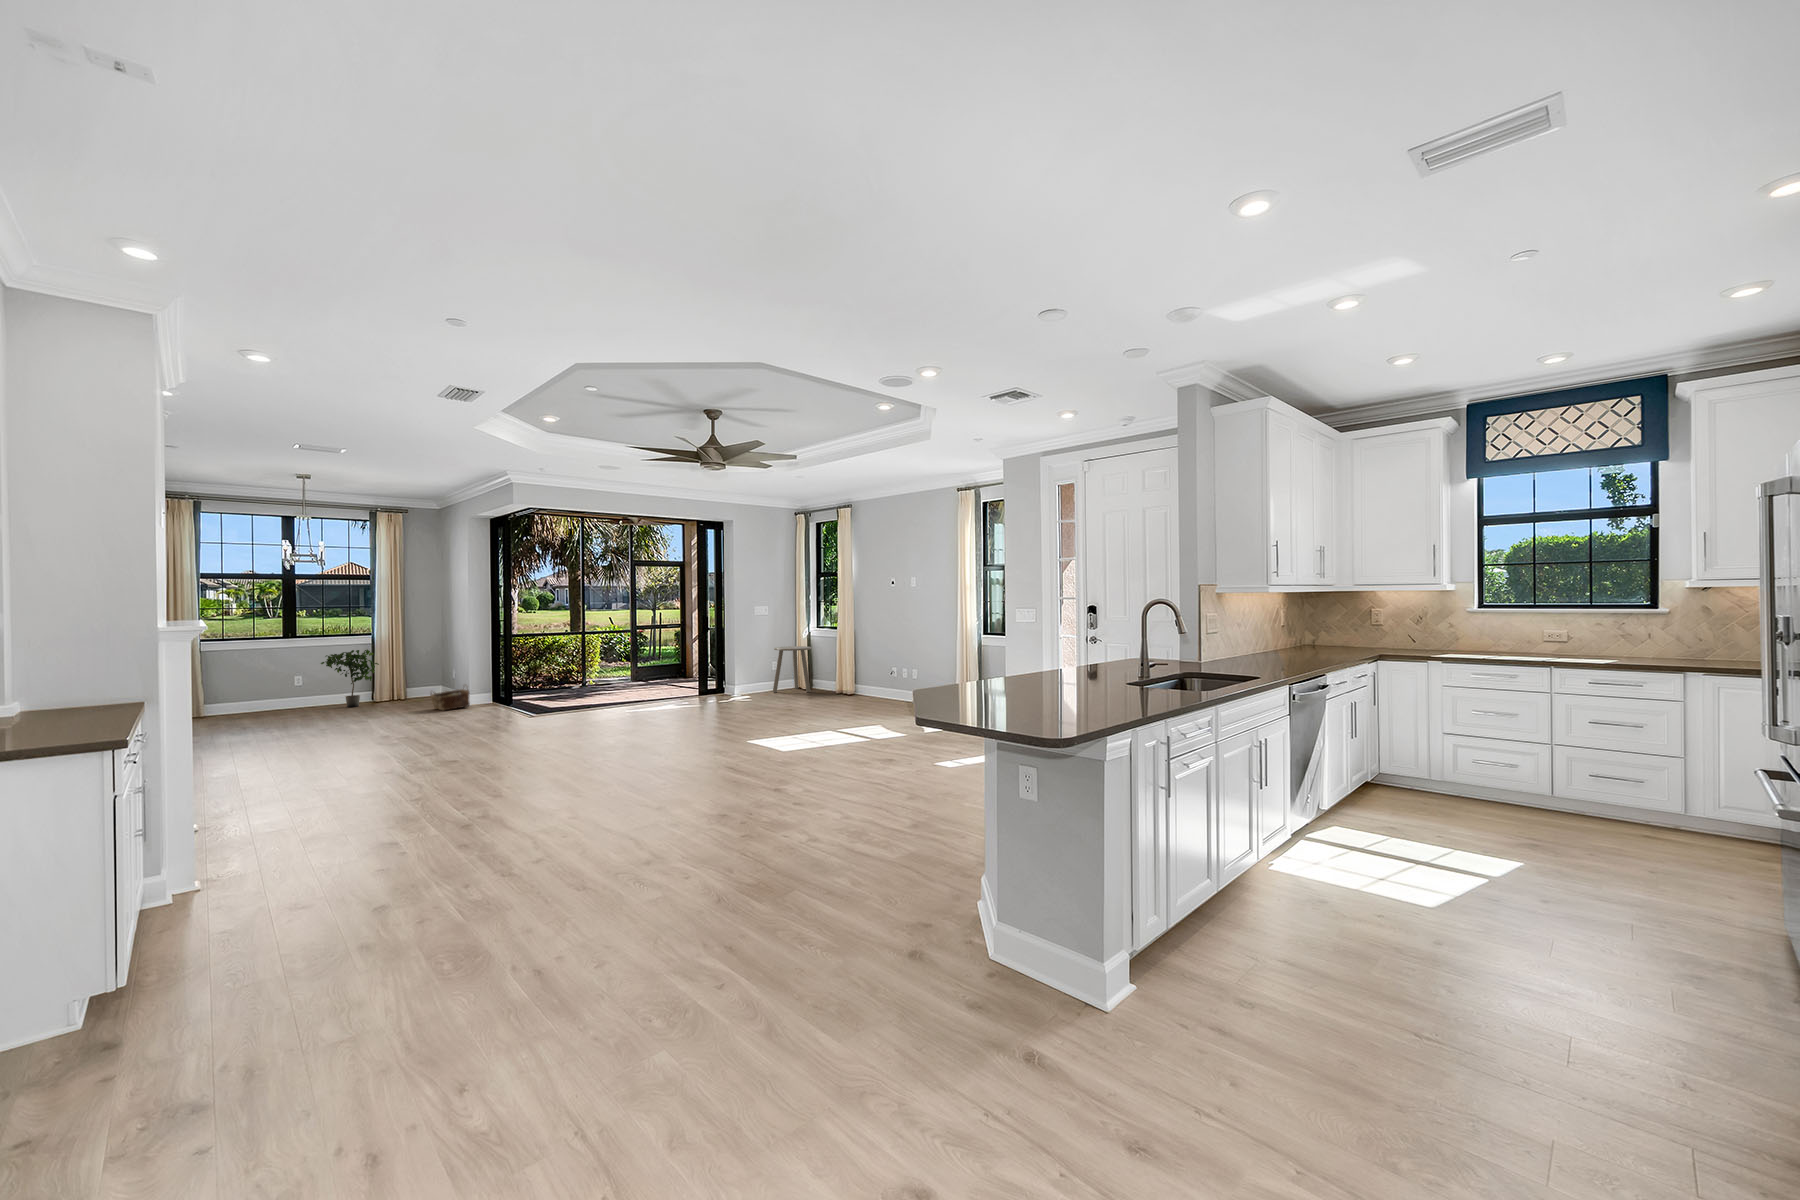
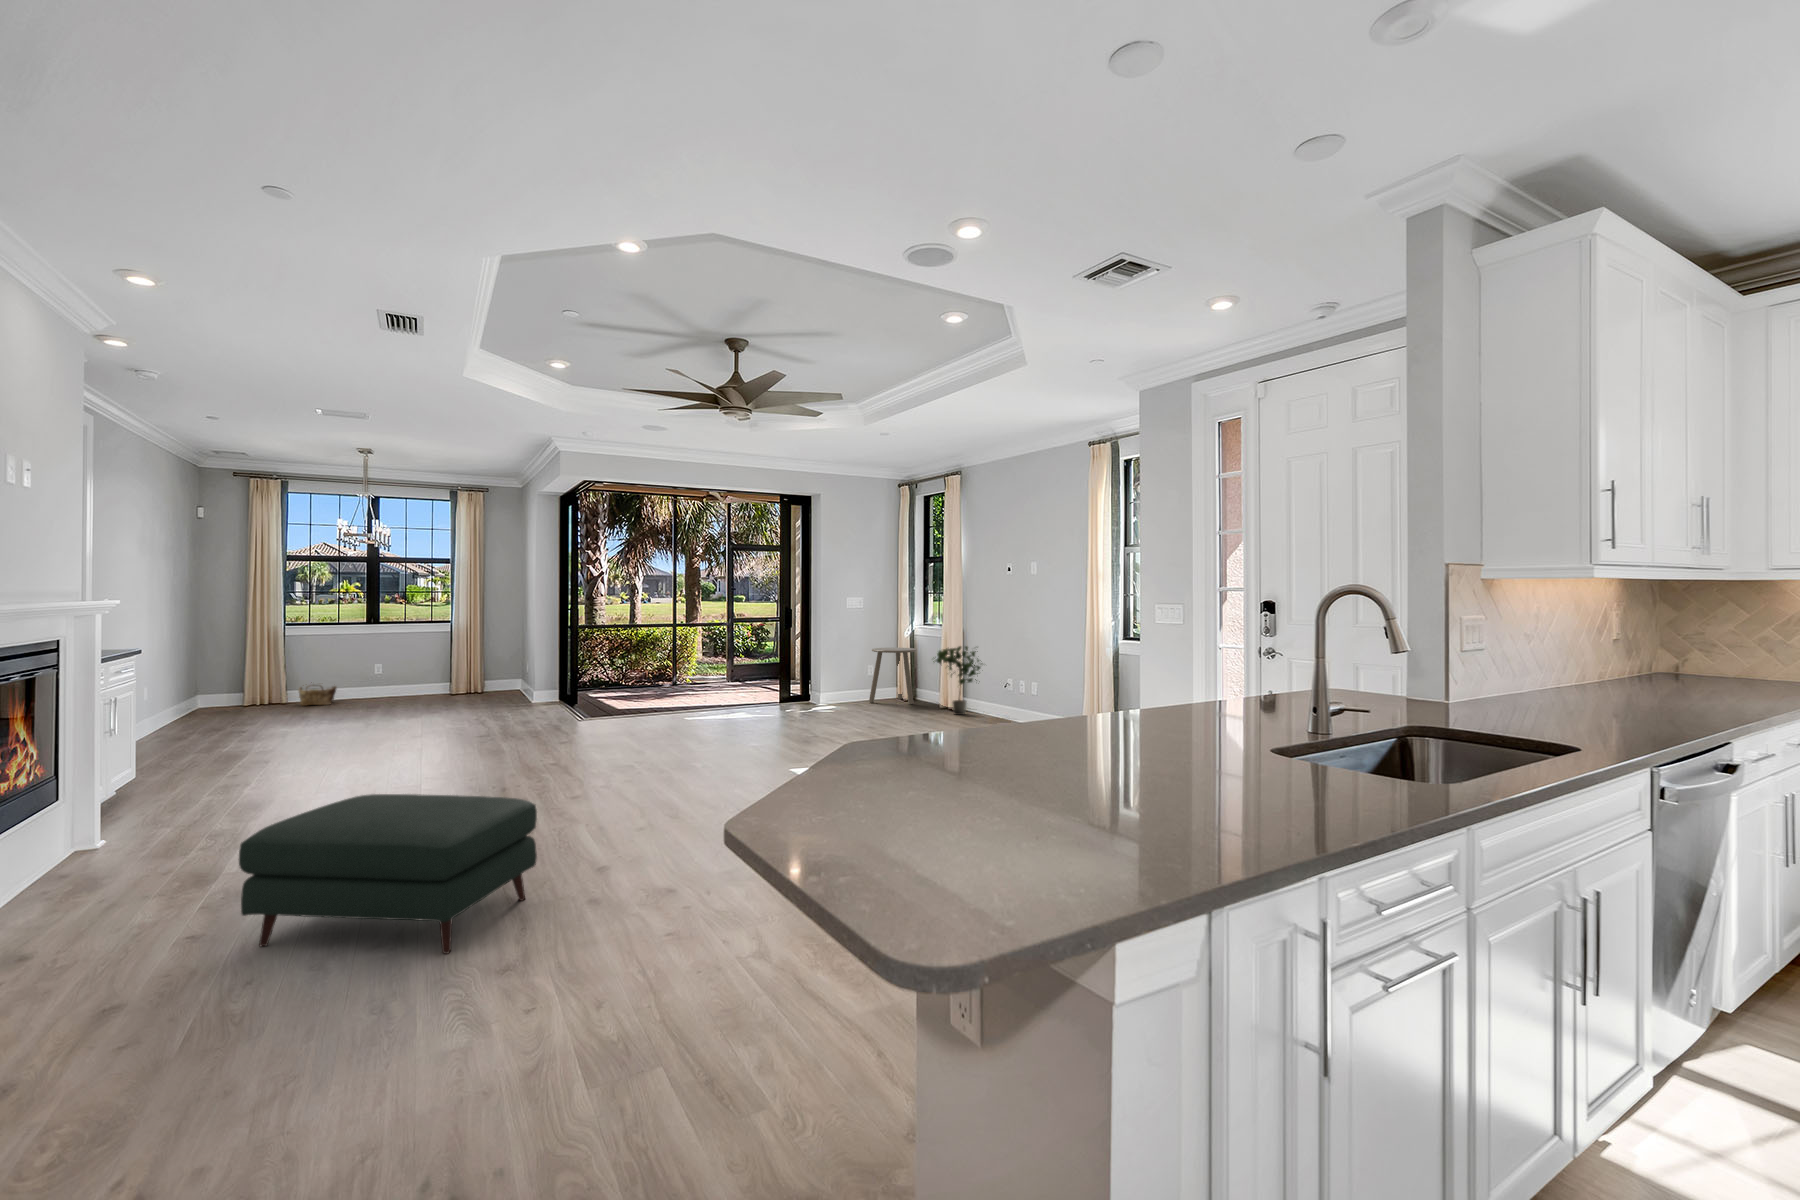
potted plant: present [321,650,379,707] -> present [933,646,982,715]
woven basket: present [430,689,470,711] -> present [299,682,336,706]
ottoman: none [443,756,631,866] -> present [239,794,537,954]

